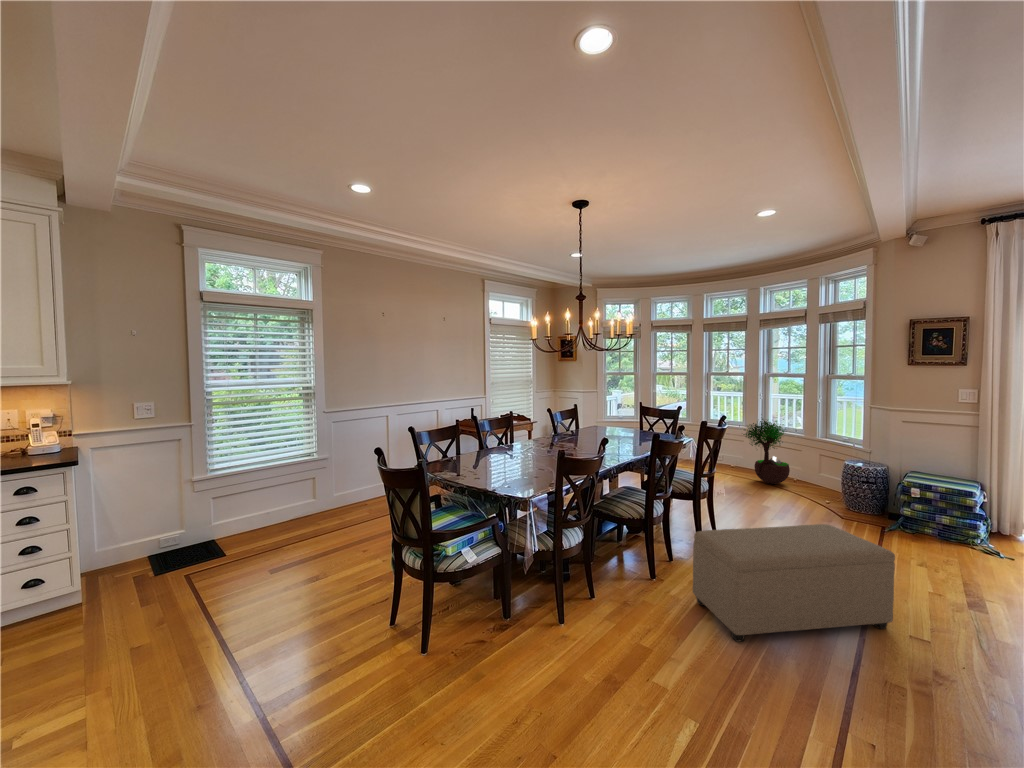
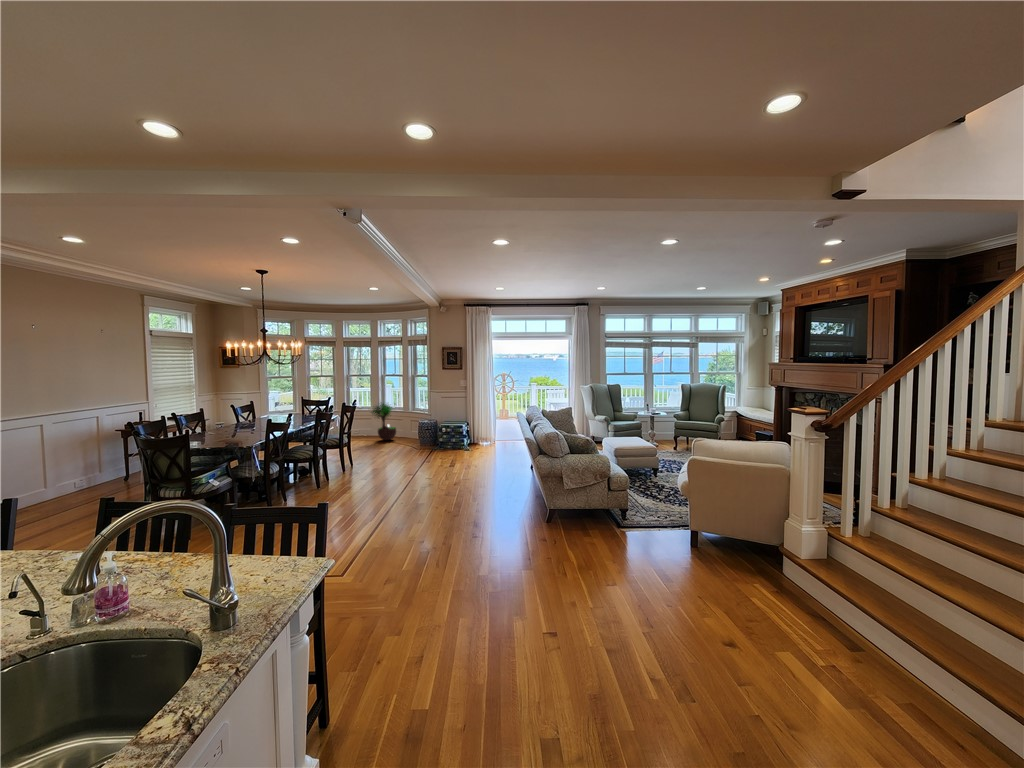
ottoman: present [693,524,895,642] -> none [341,443,421,495]

